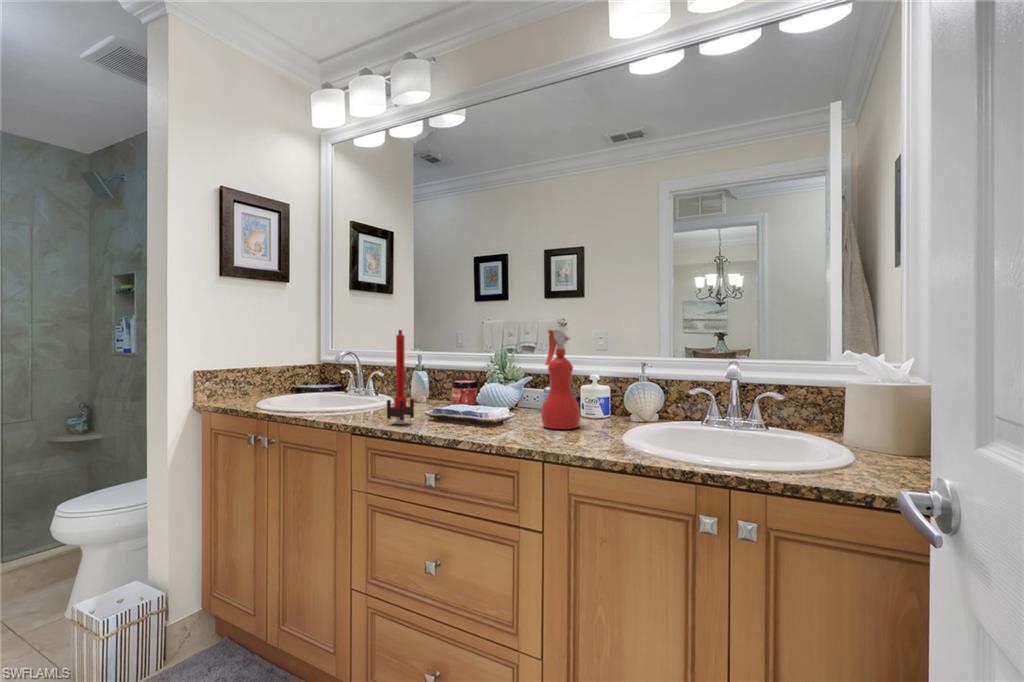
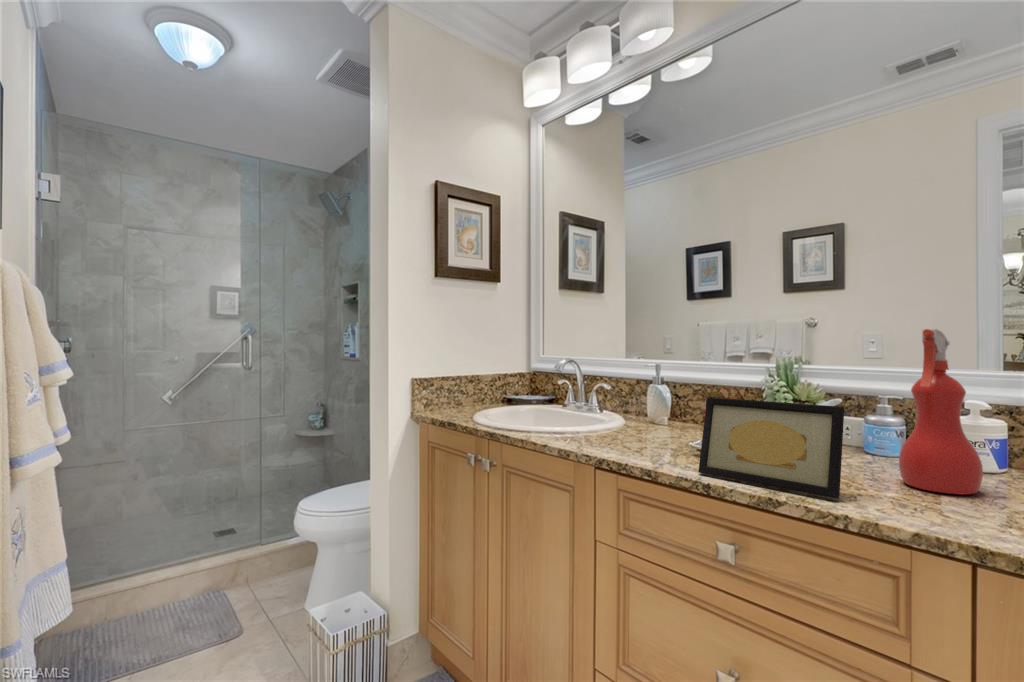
candle: present [387,330,414,424] -> none [644,332,680,461]
picture frame: none [419,376,501,436] -> present [698,397,844,499]

